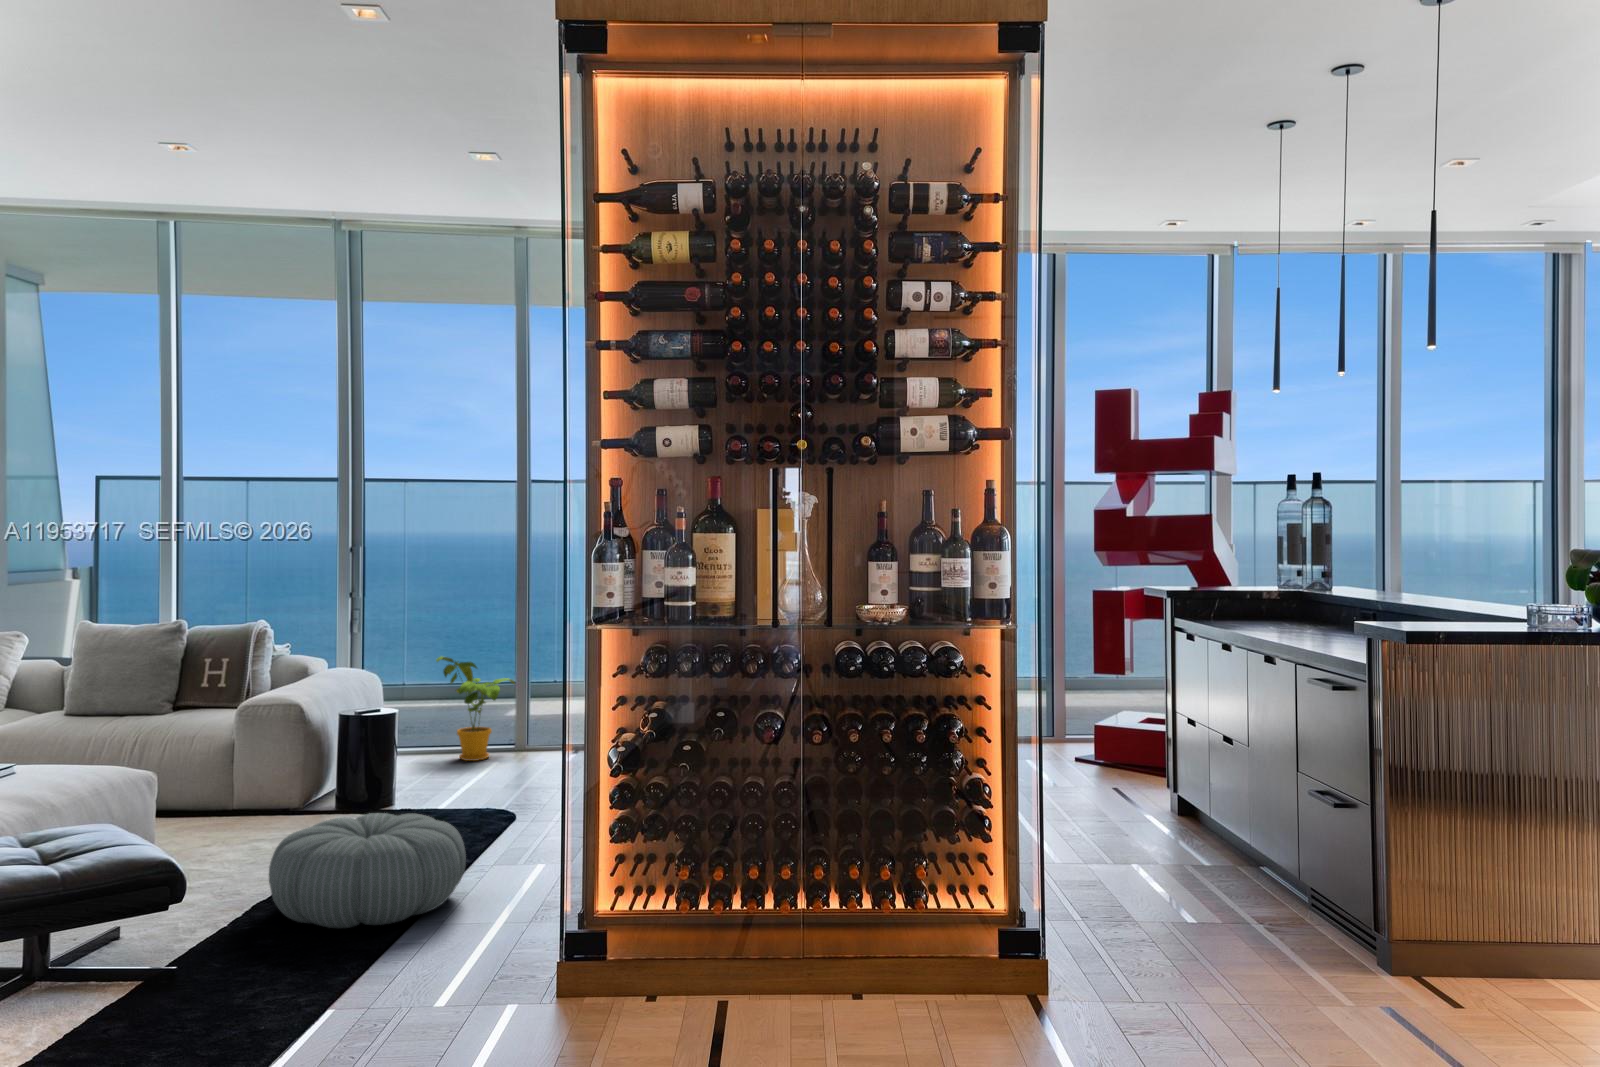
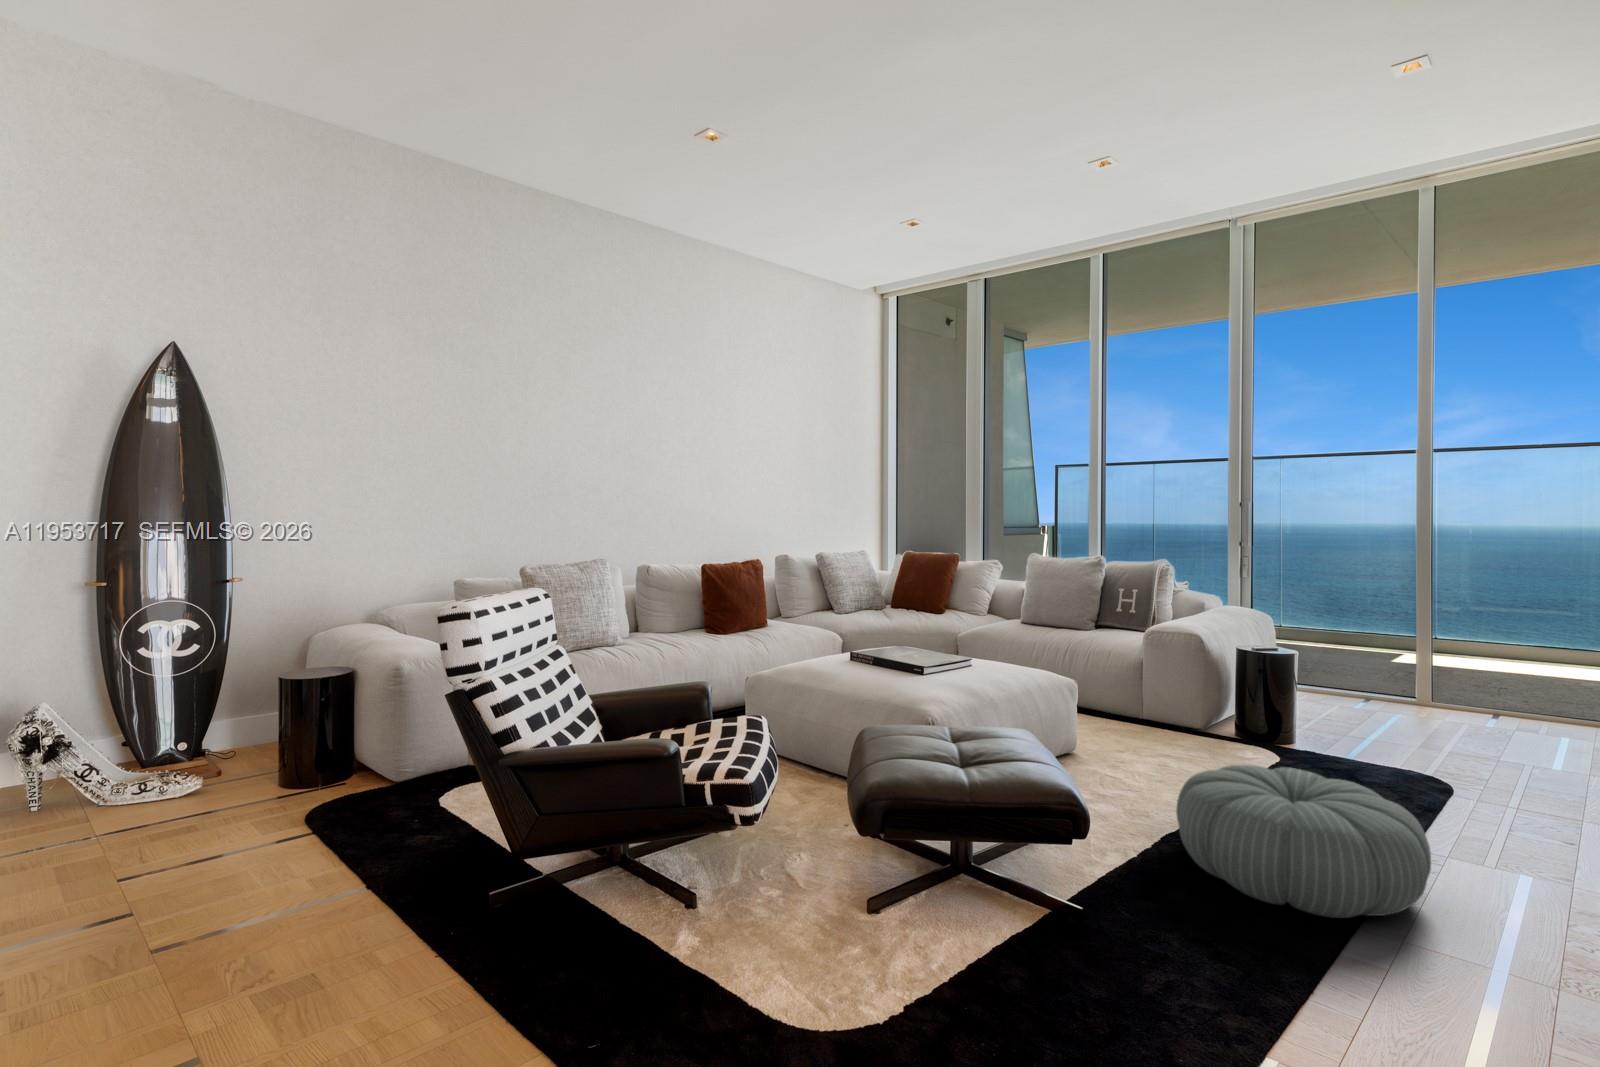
house plant: present [436,656,515,761] -> none [1334,605,1429,712]

